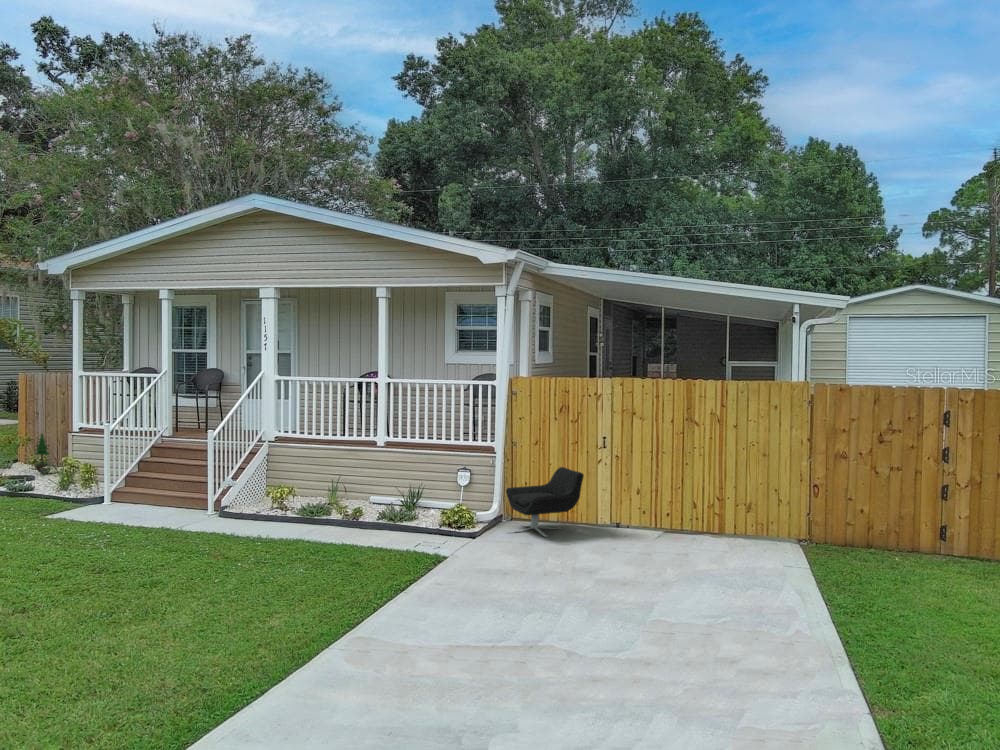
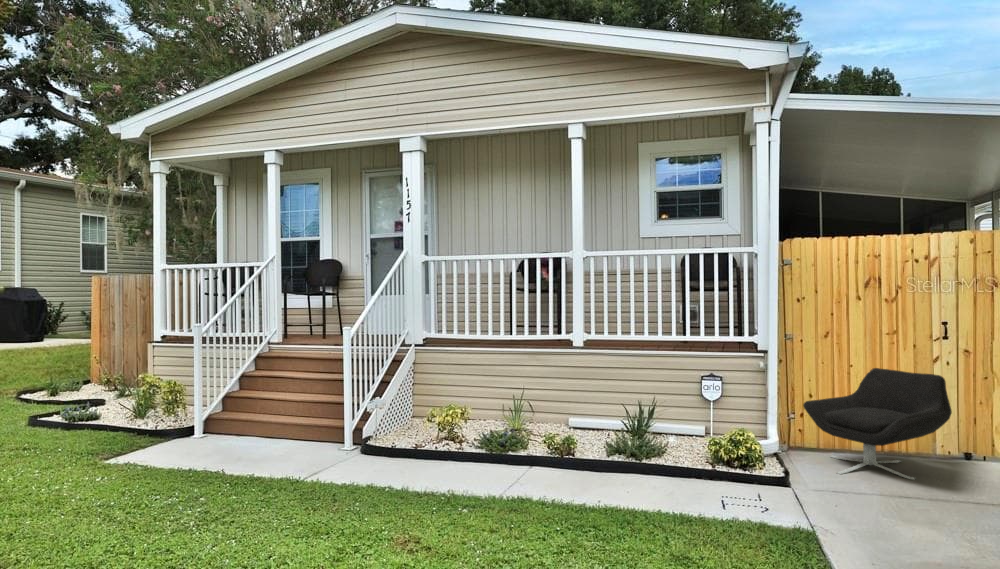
potted tree: present [35,434,50,473] -> none [106,345,127,395]

